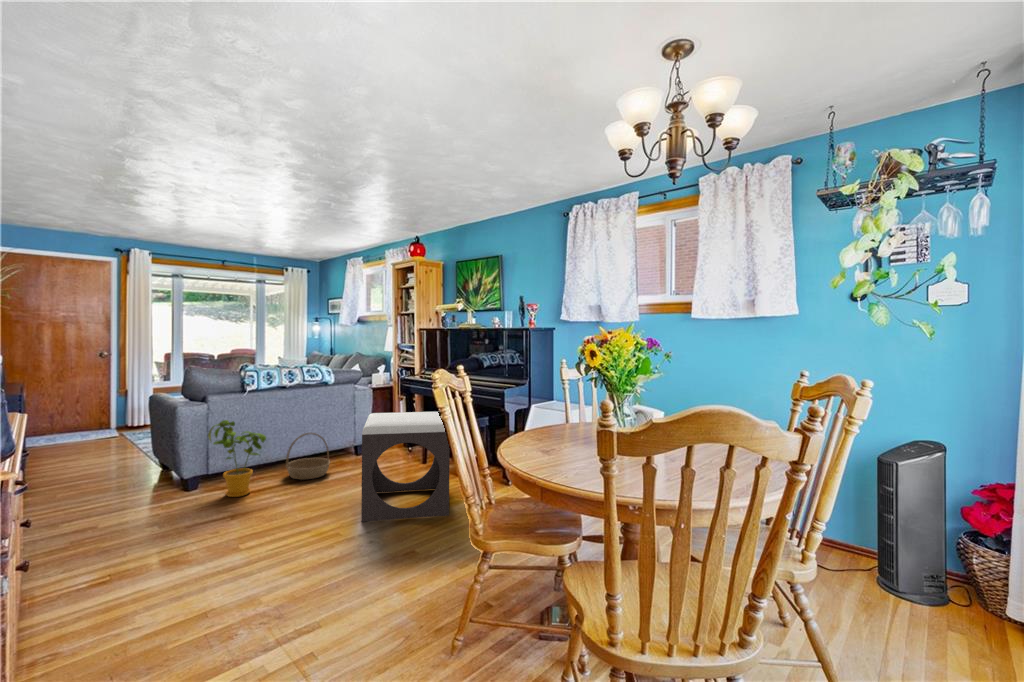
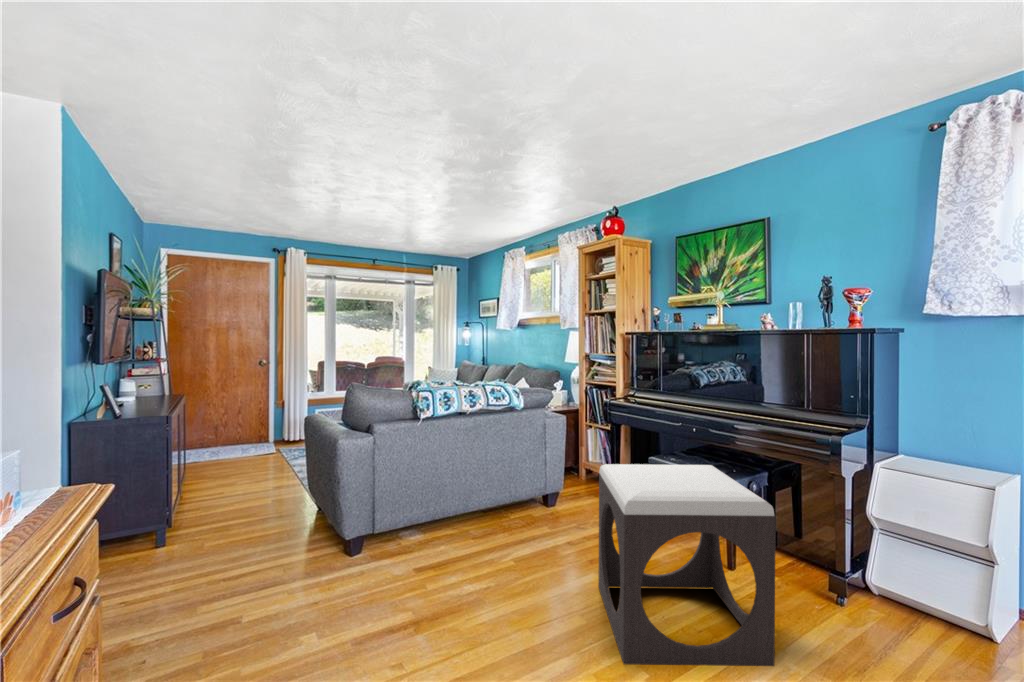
house plant: present [208,420,266,497] -> none [377,465,452,576]
basket: present [286,433,330,480] -> none [469,478,526,546]

